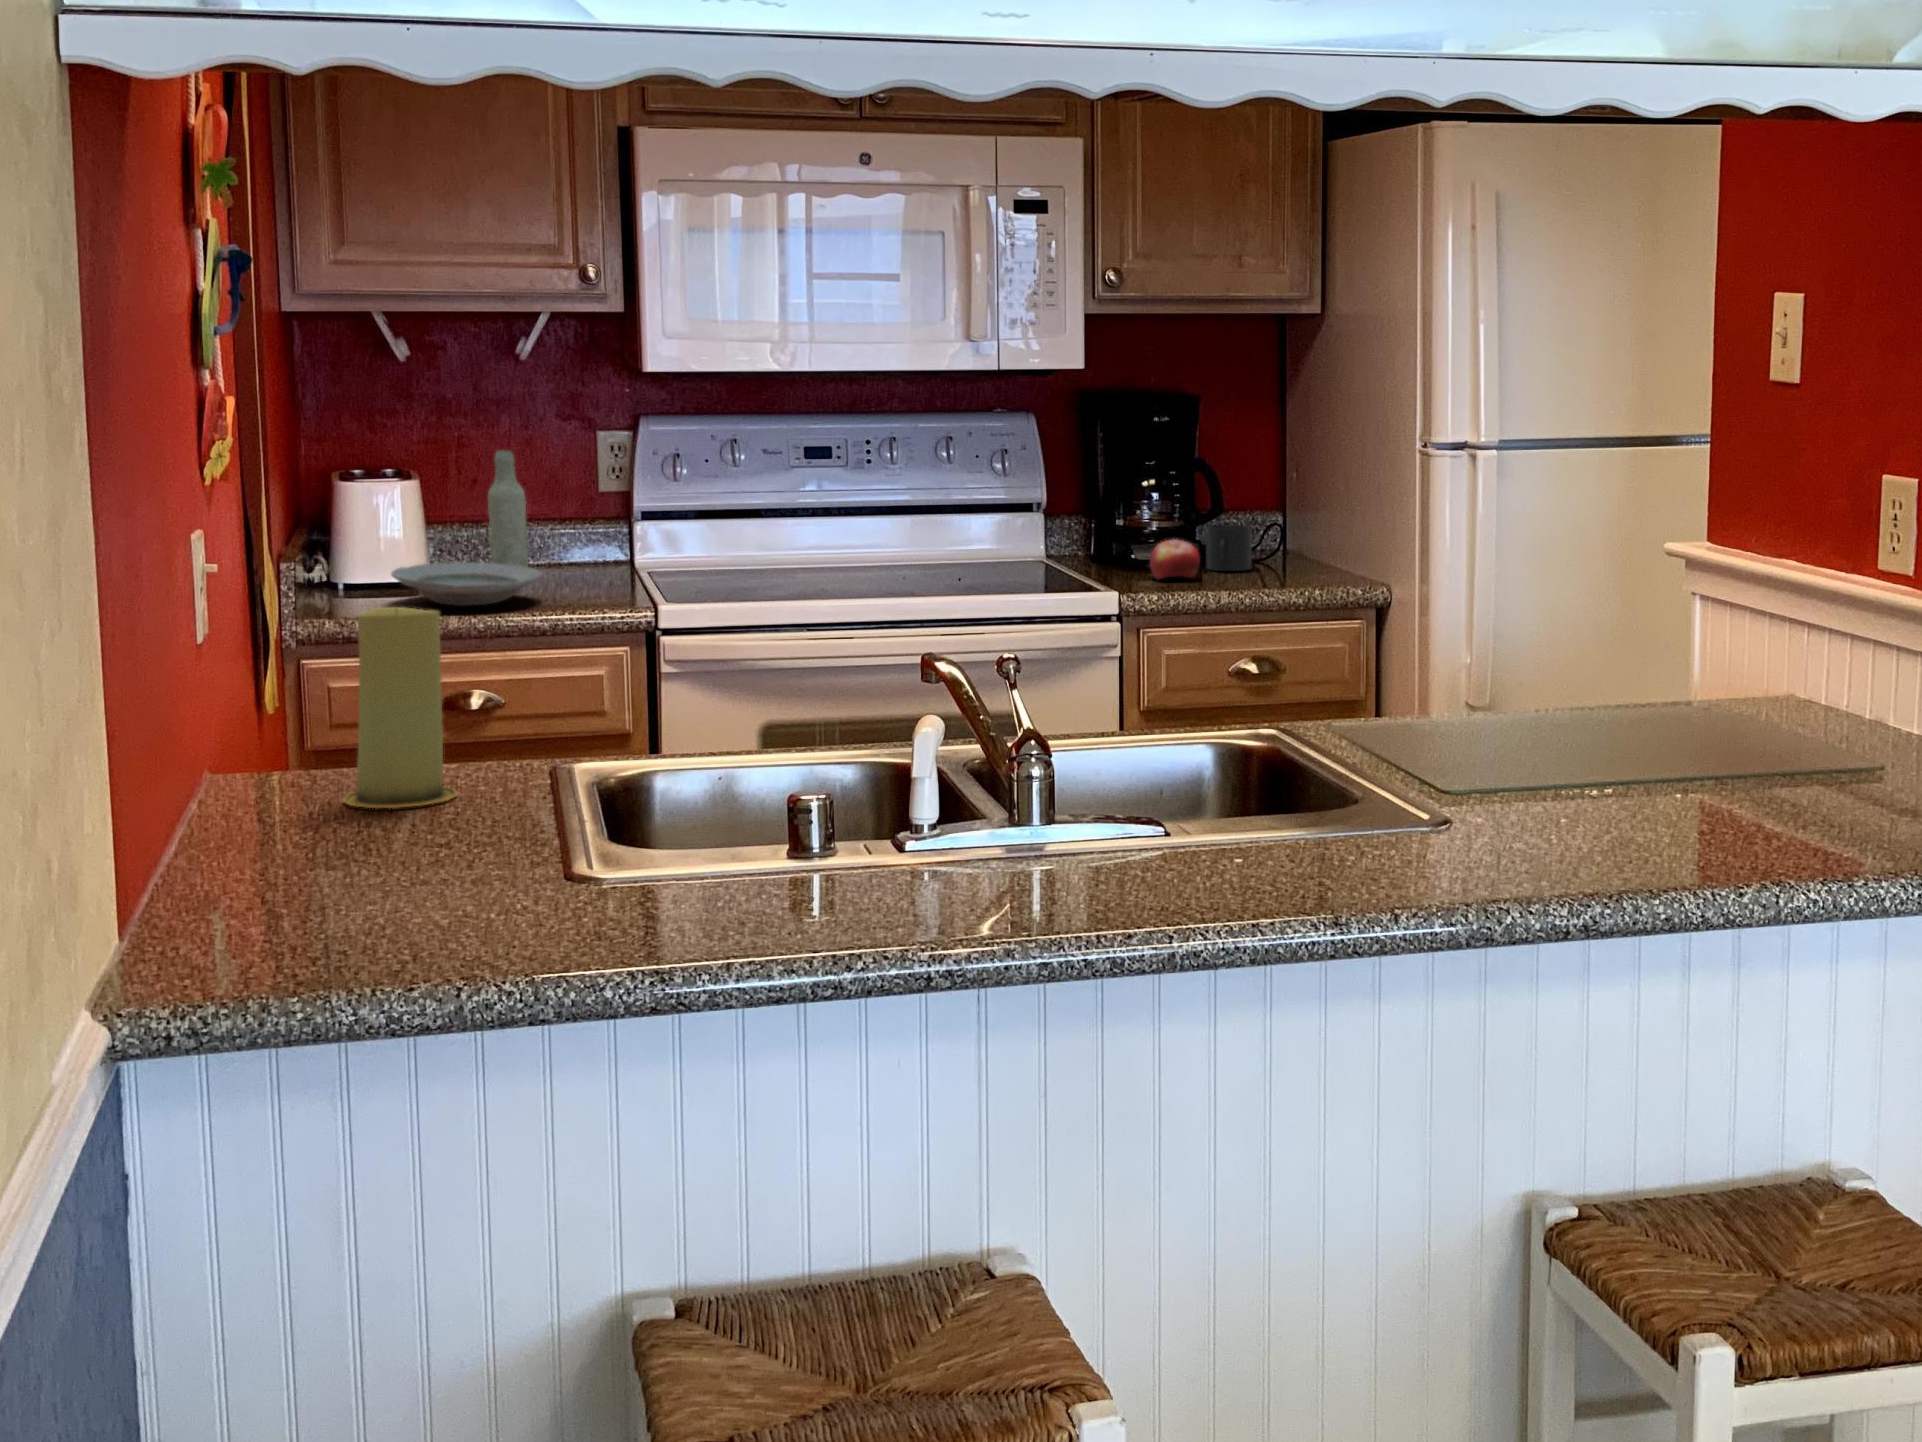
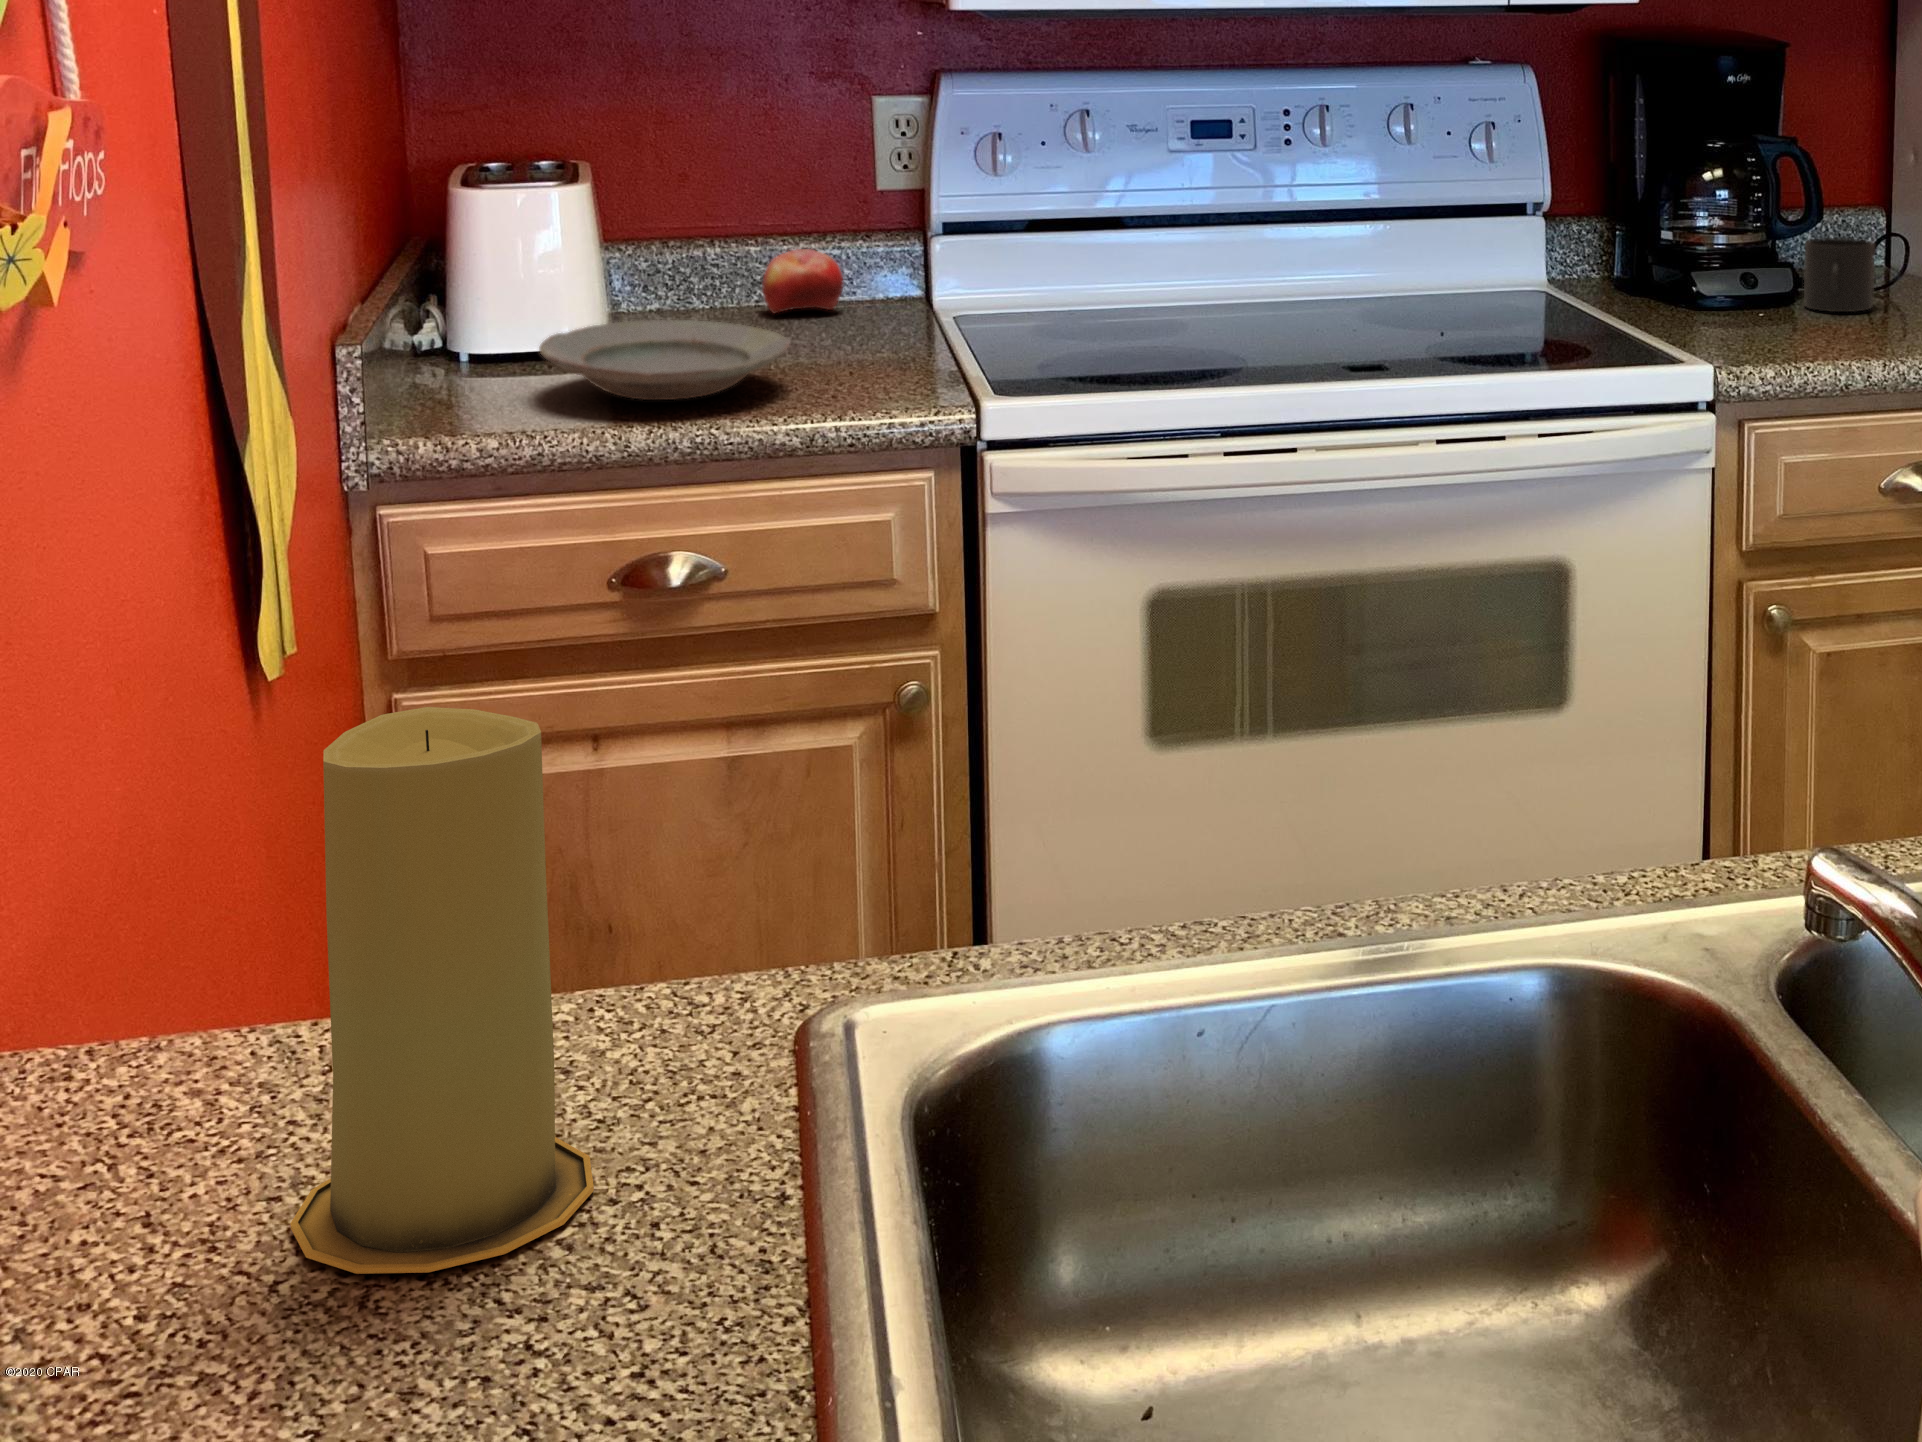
bottle: present [488,450,528,567] -> none [700,131,765,340]
fruit: present [1150,540,1200,579] -> present [762,249,844,313]

